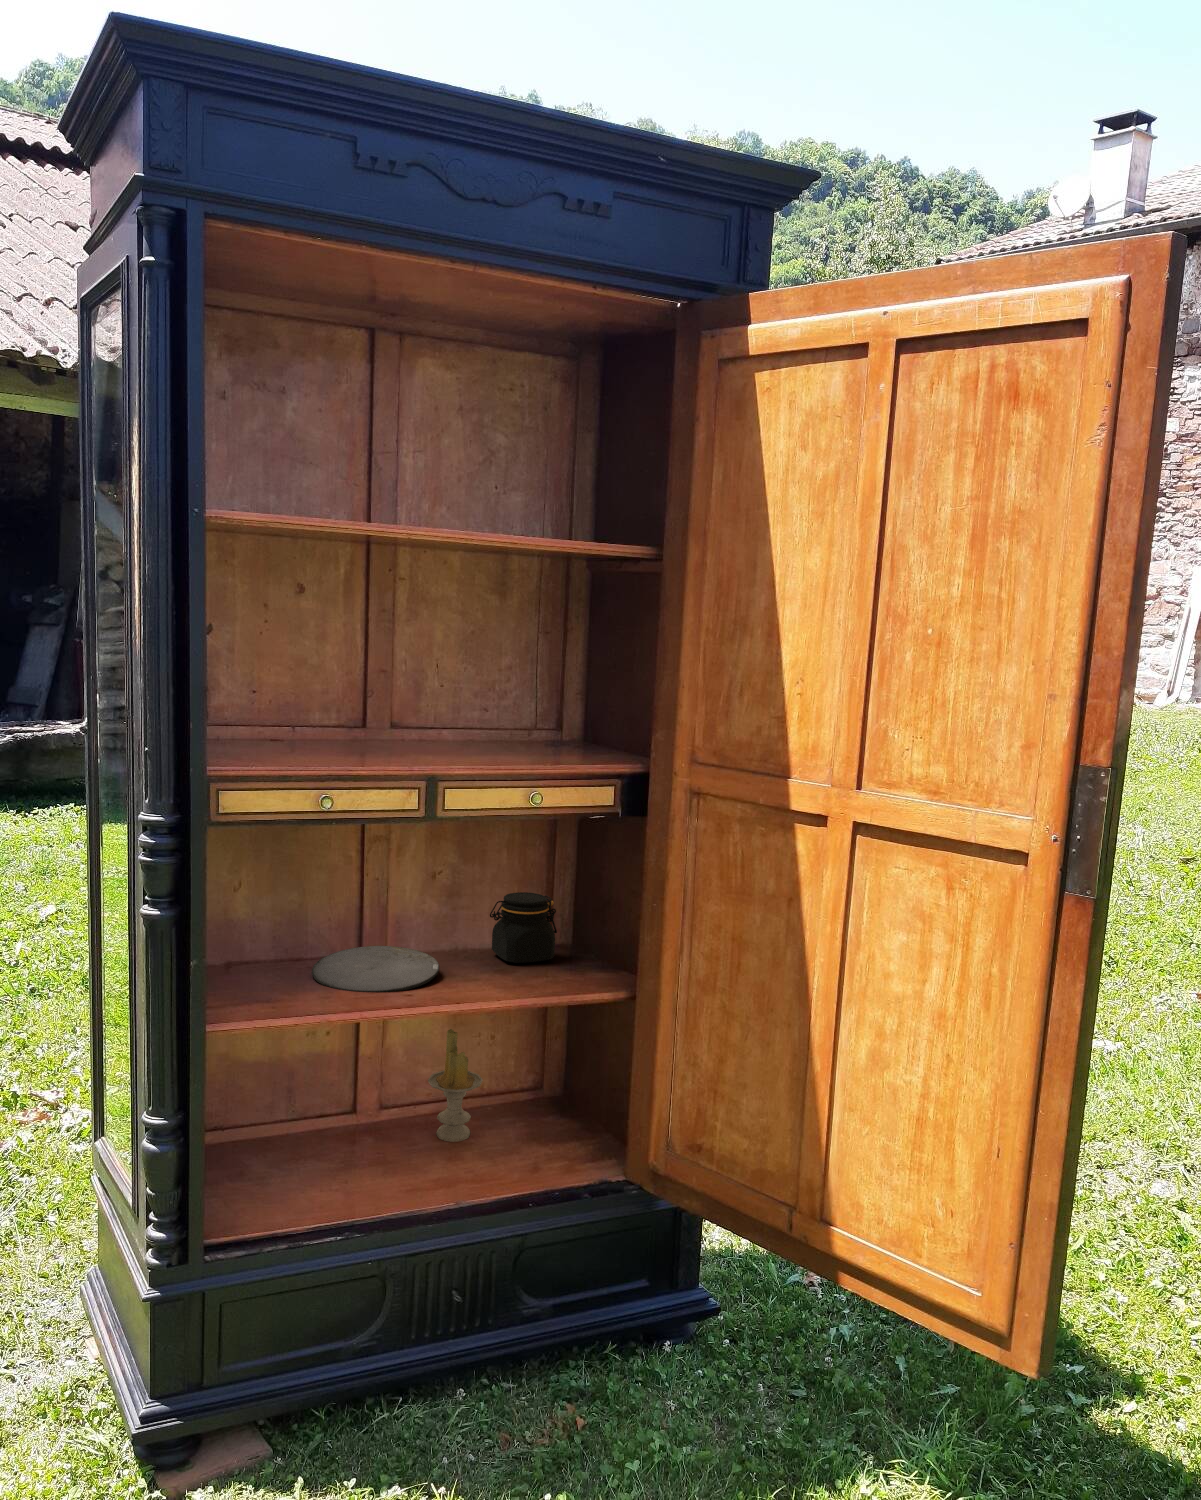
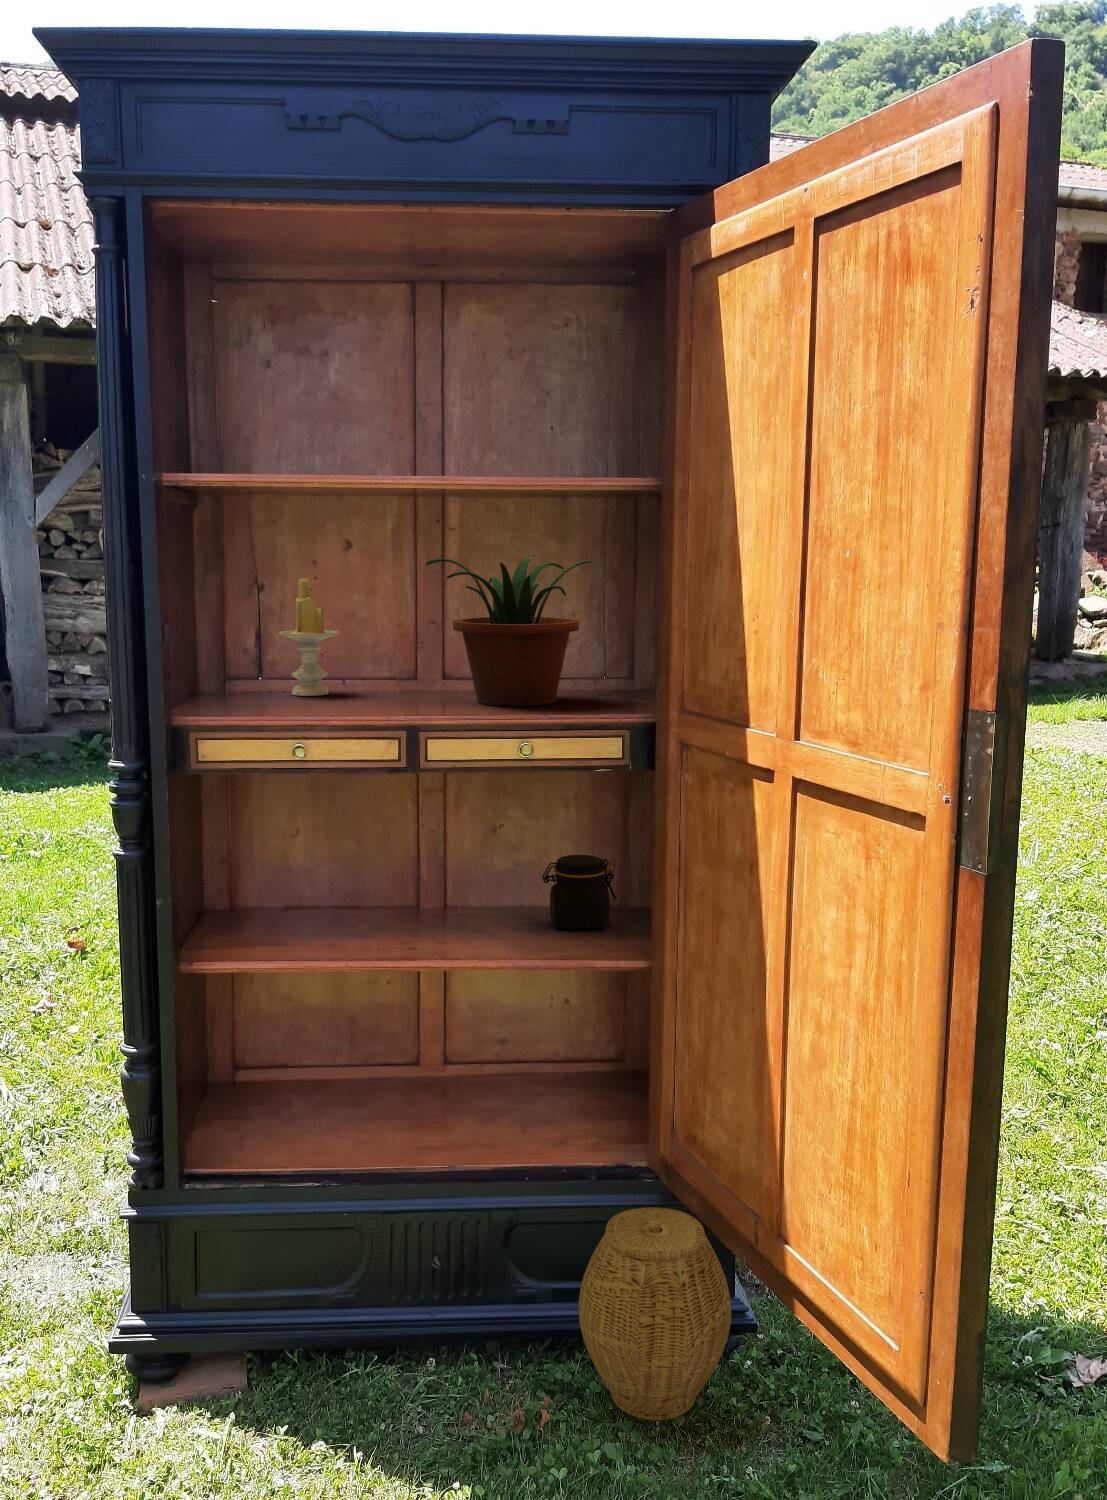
potted plant: none [404,612,557,754] -> present [426,559,592,706]
plate: present [312,946,439,992] -> none [343,904,473,950]
candle: present [428,1029,483,1142] -> present [279,578,338,696]
woven basket: none [597,1215,736,1413] -> present [579,1207,731,1420]

